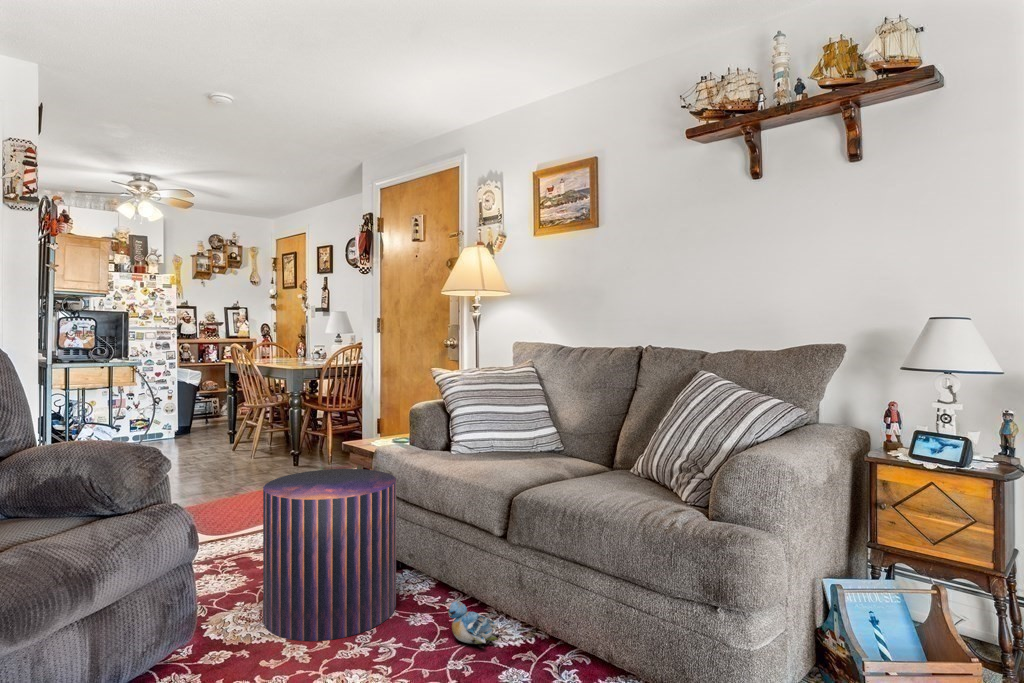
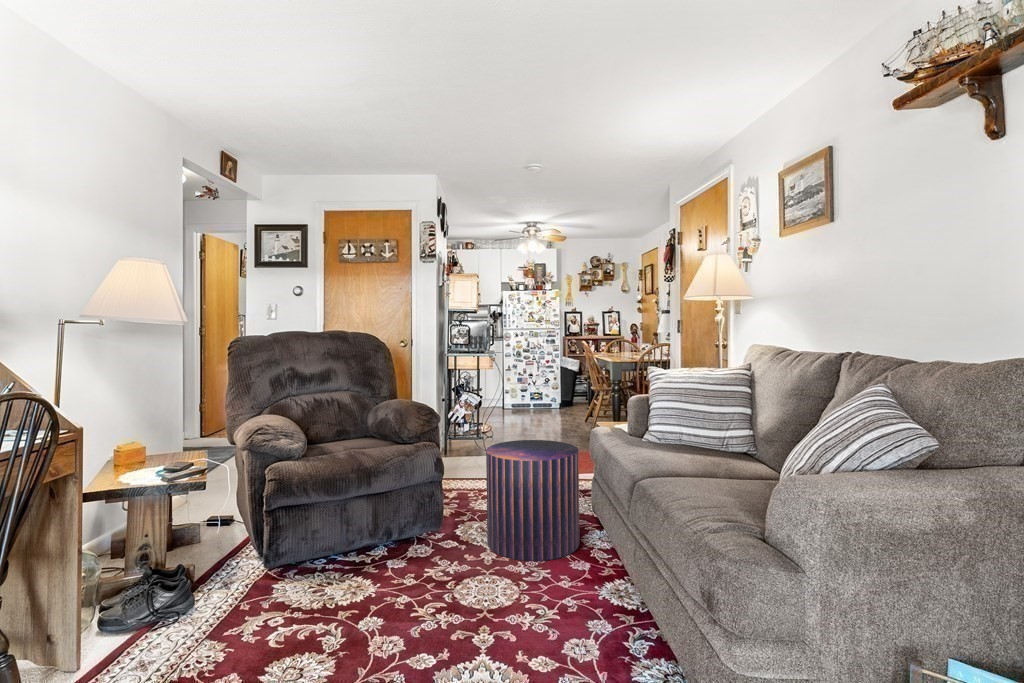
plush toy: present [448,601,498,644] -> none [583,557,619,597]

